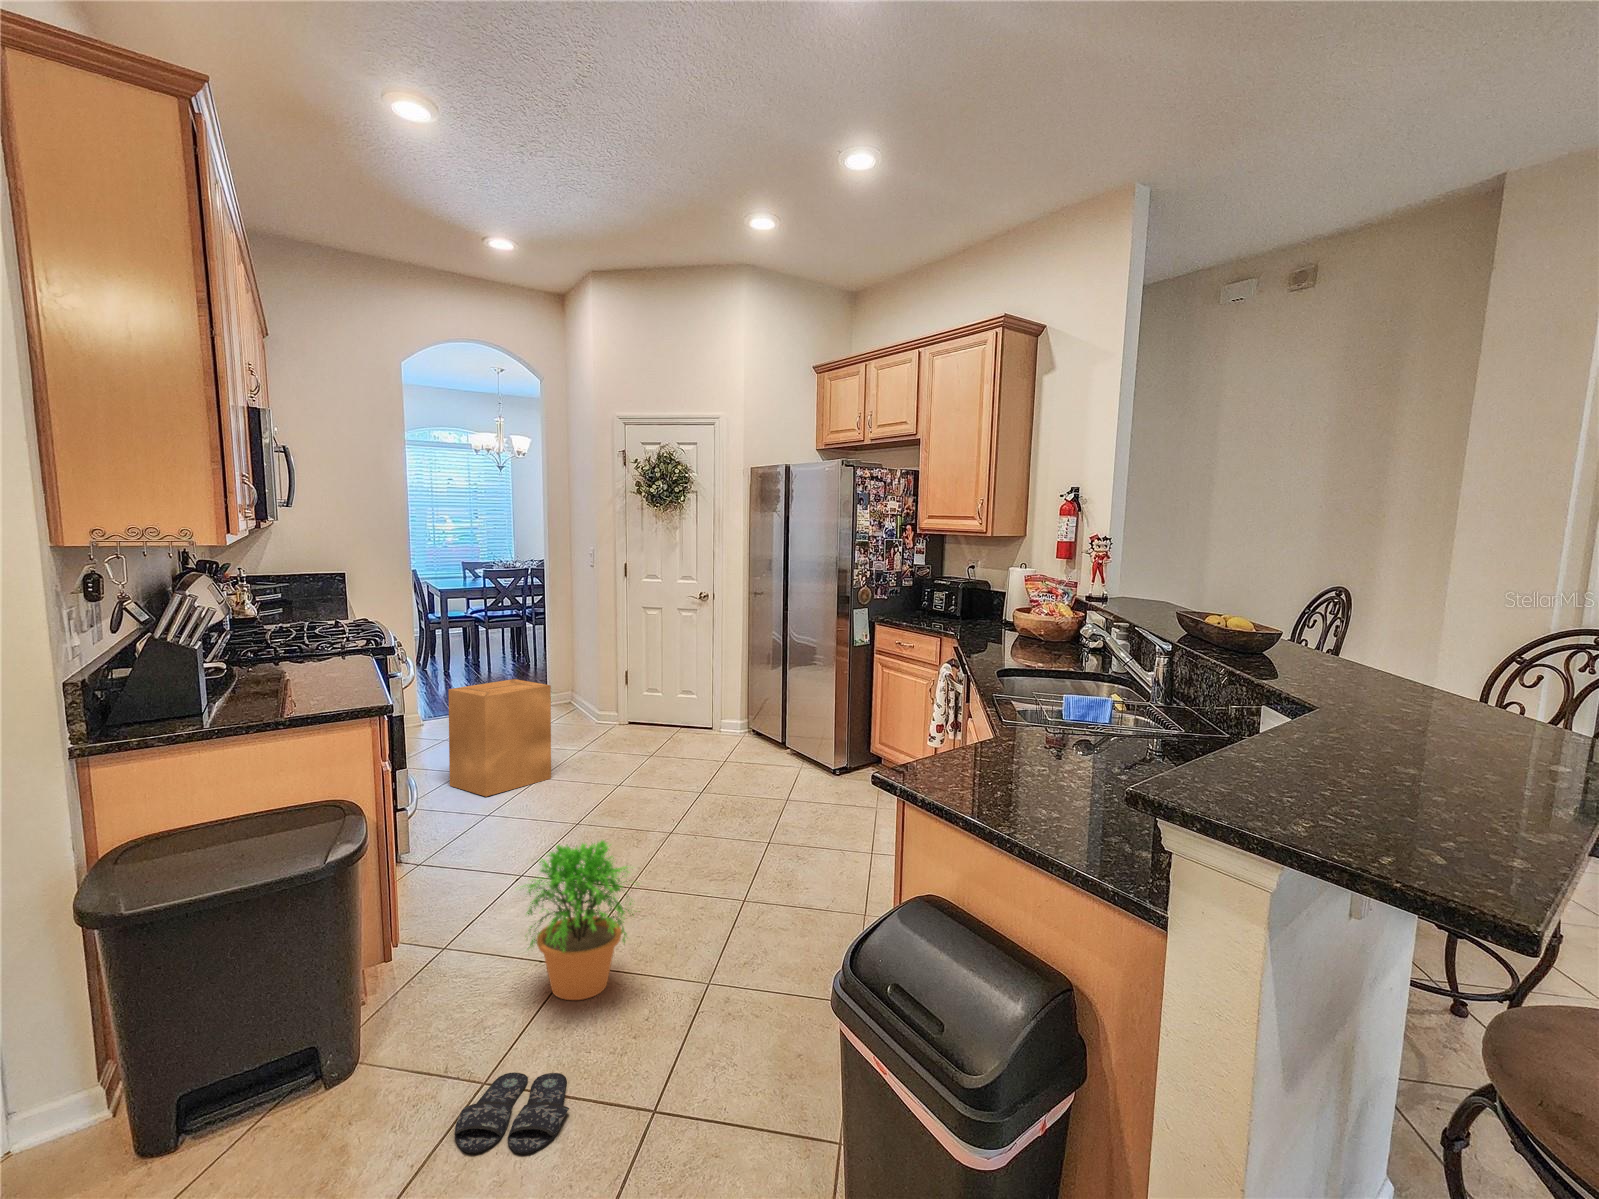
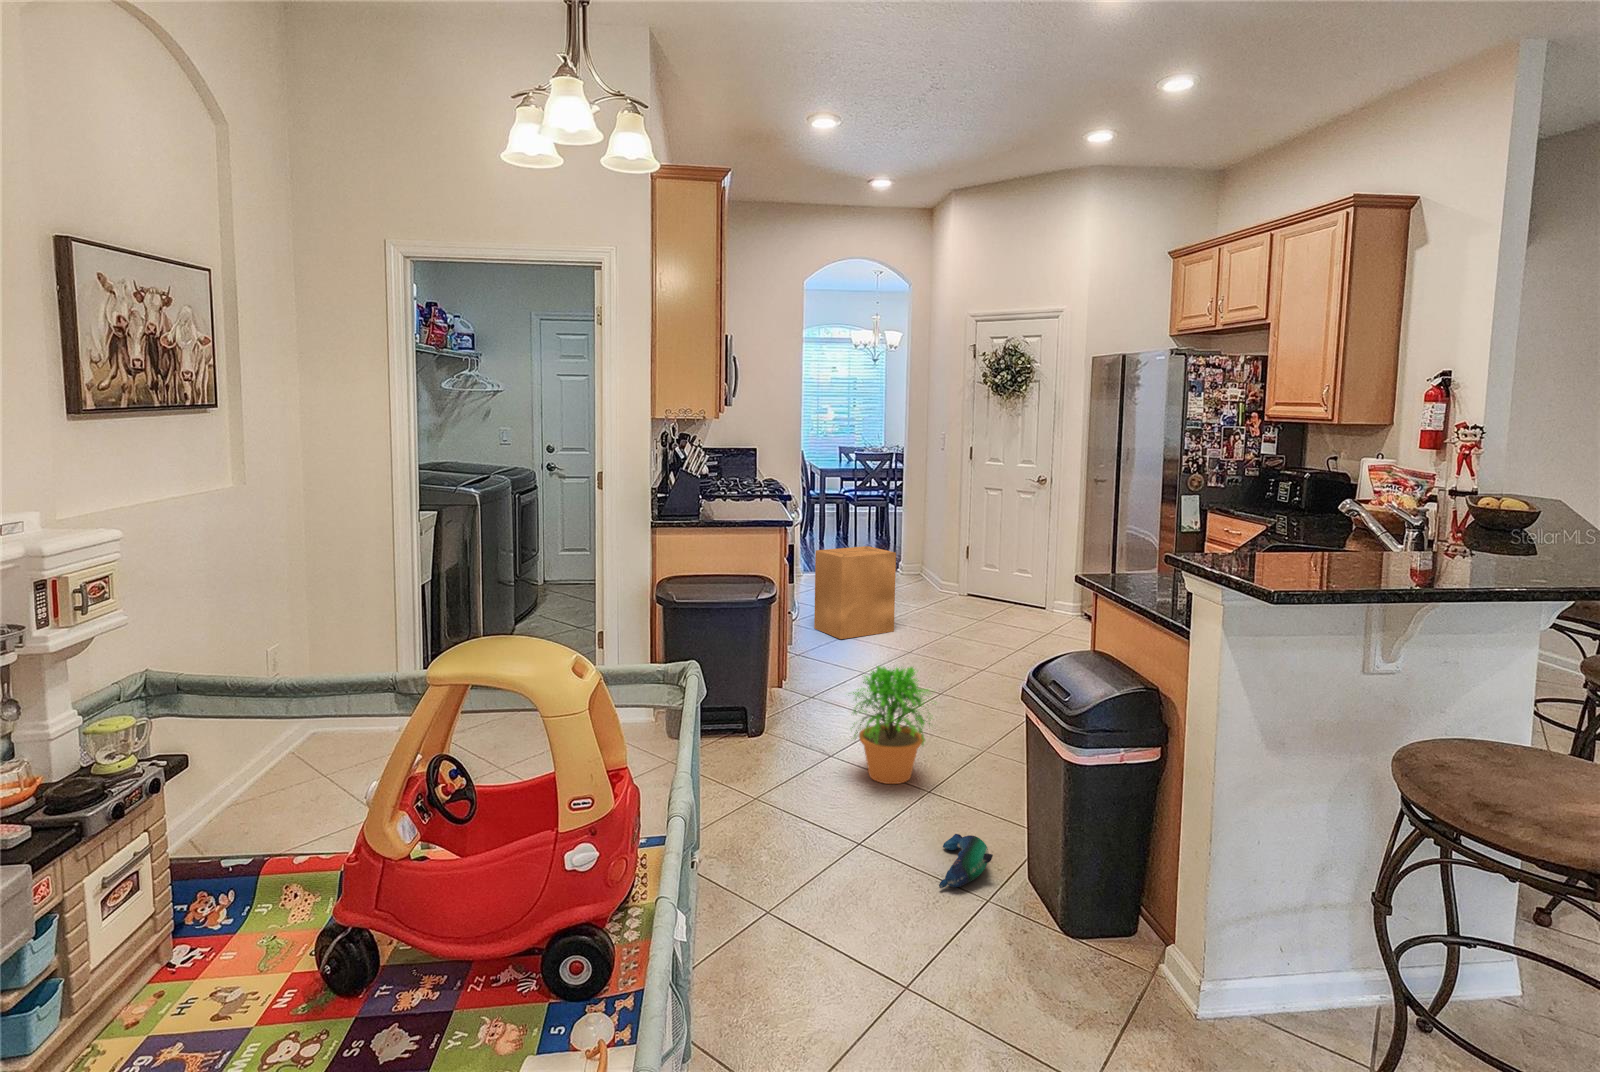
plush toy: none [668,1062,741,1157] -> present [939,834,993,888]
slippers: present [455,1072,569,1154] -> none [791,817,870,863]

